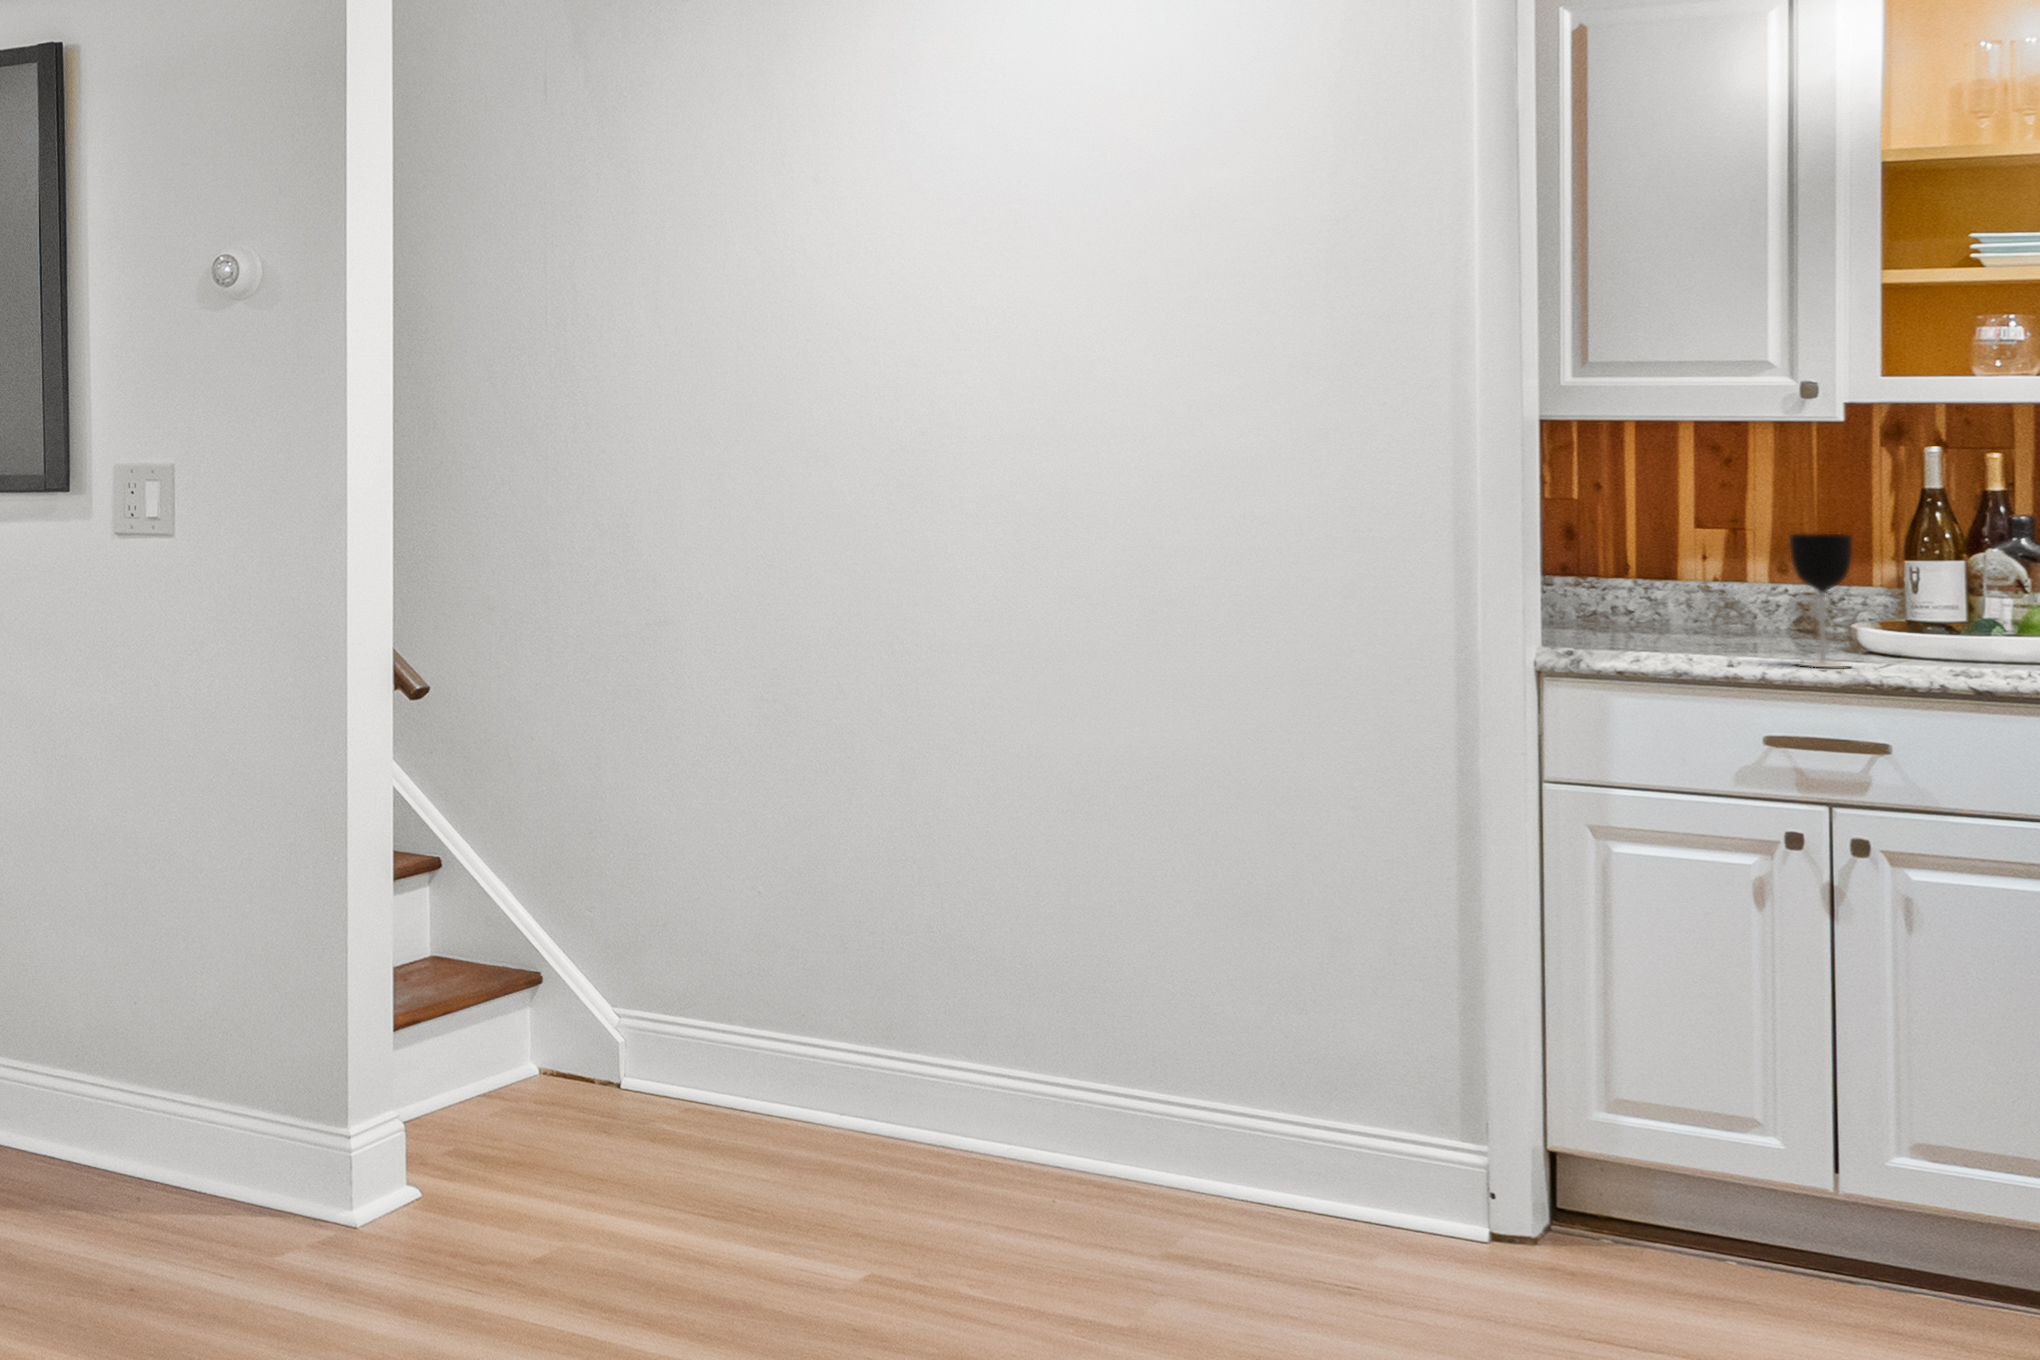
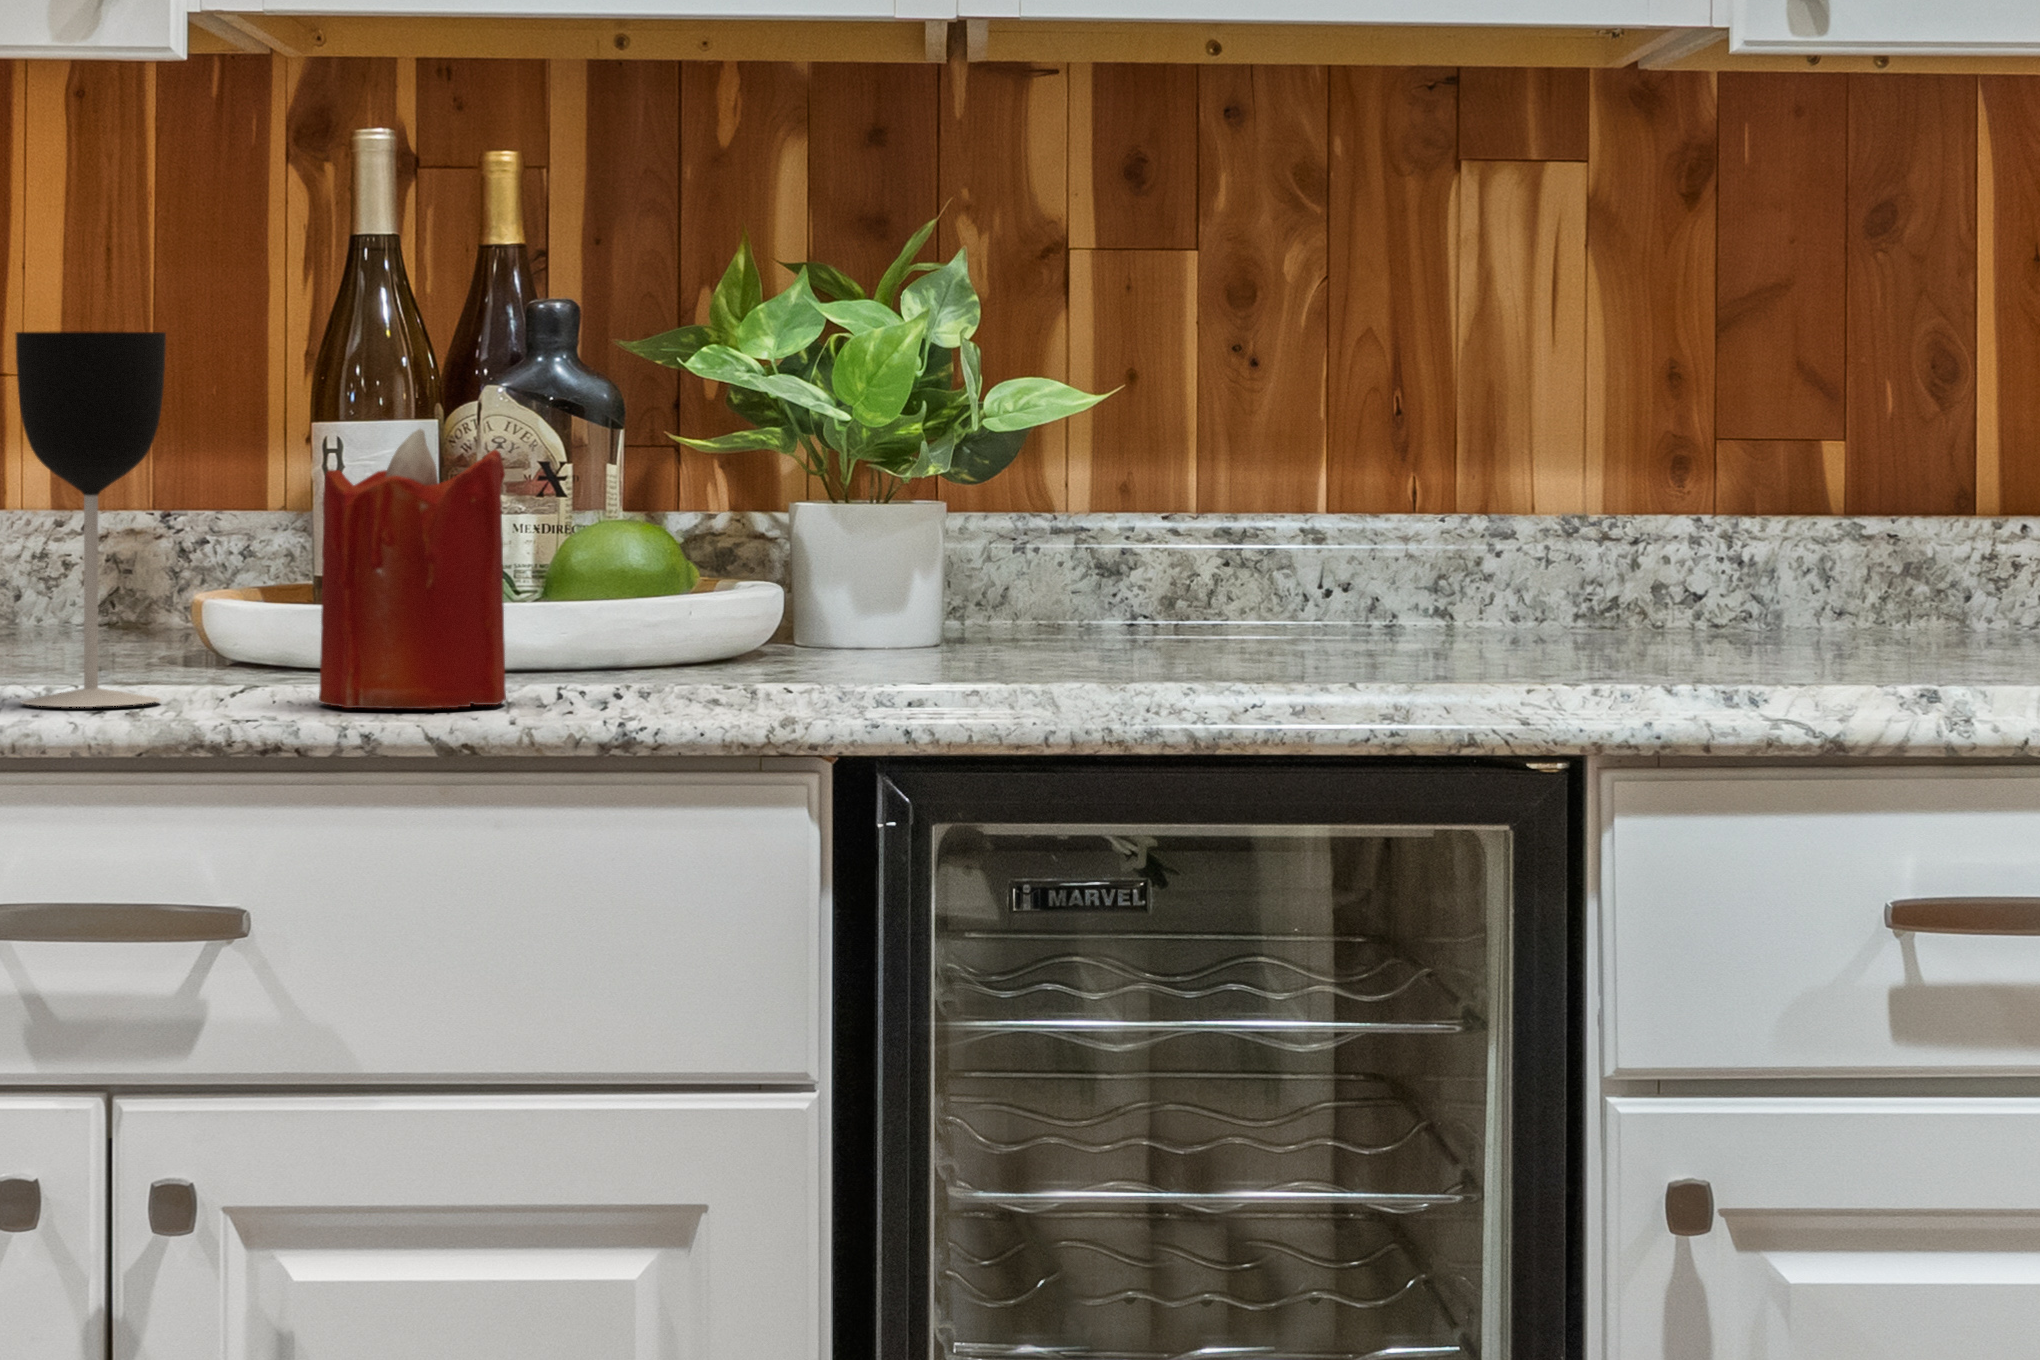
candle: none [1922,573,2006,676] -> present [319,429,506,709]

